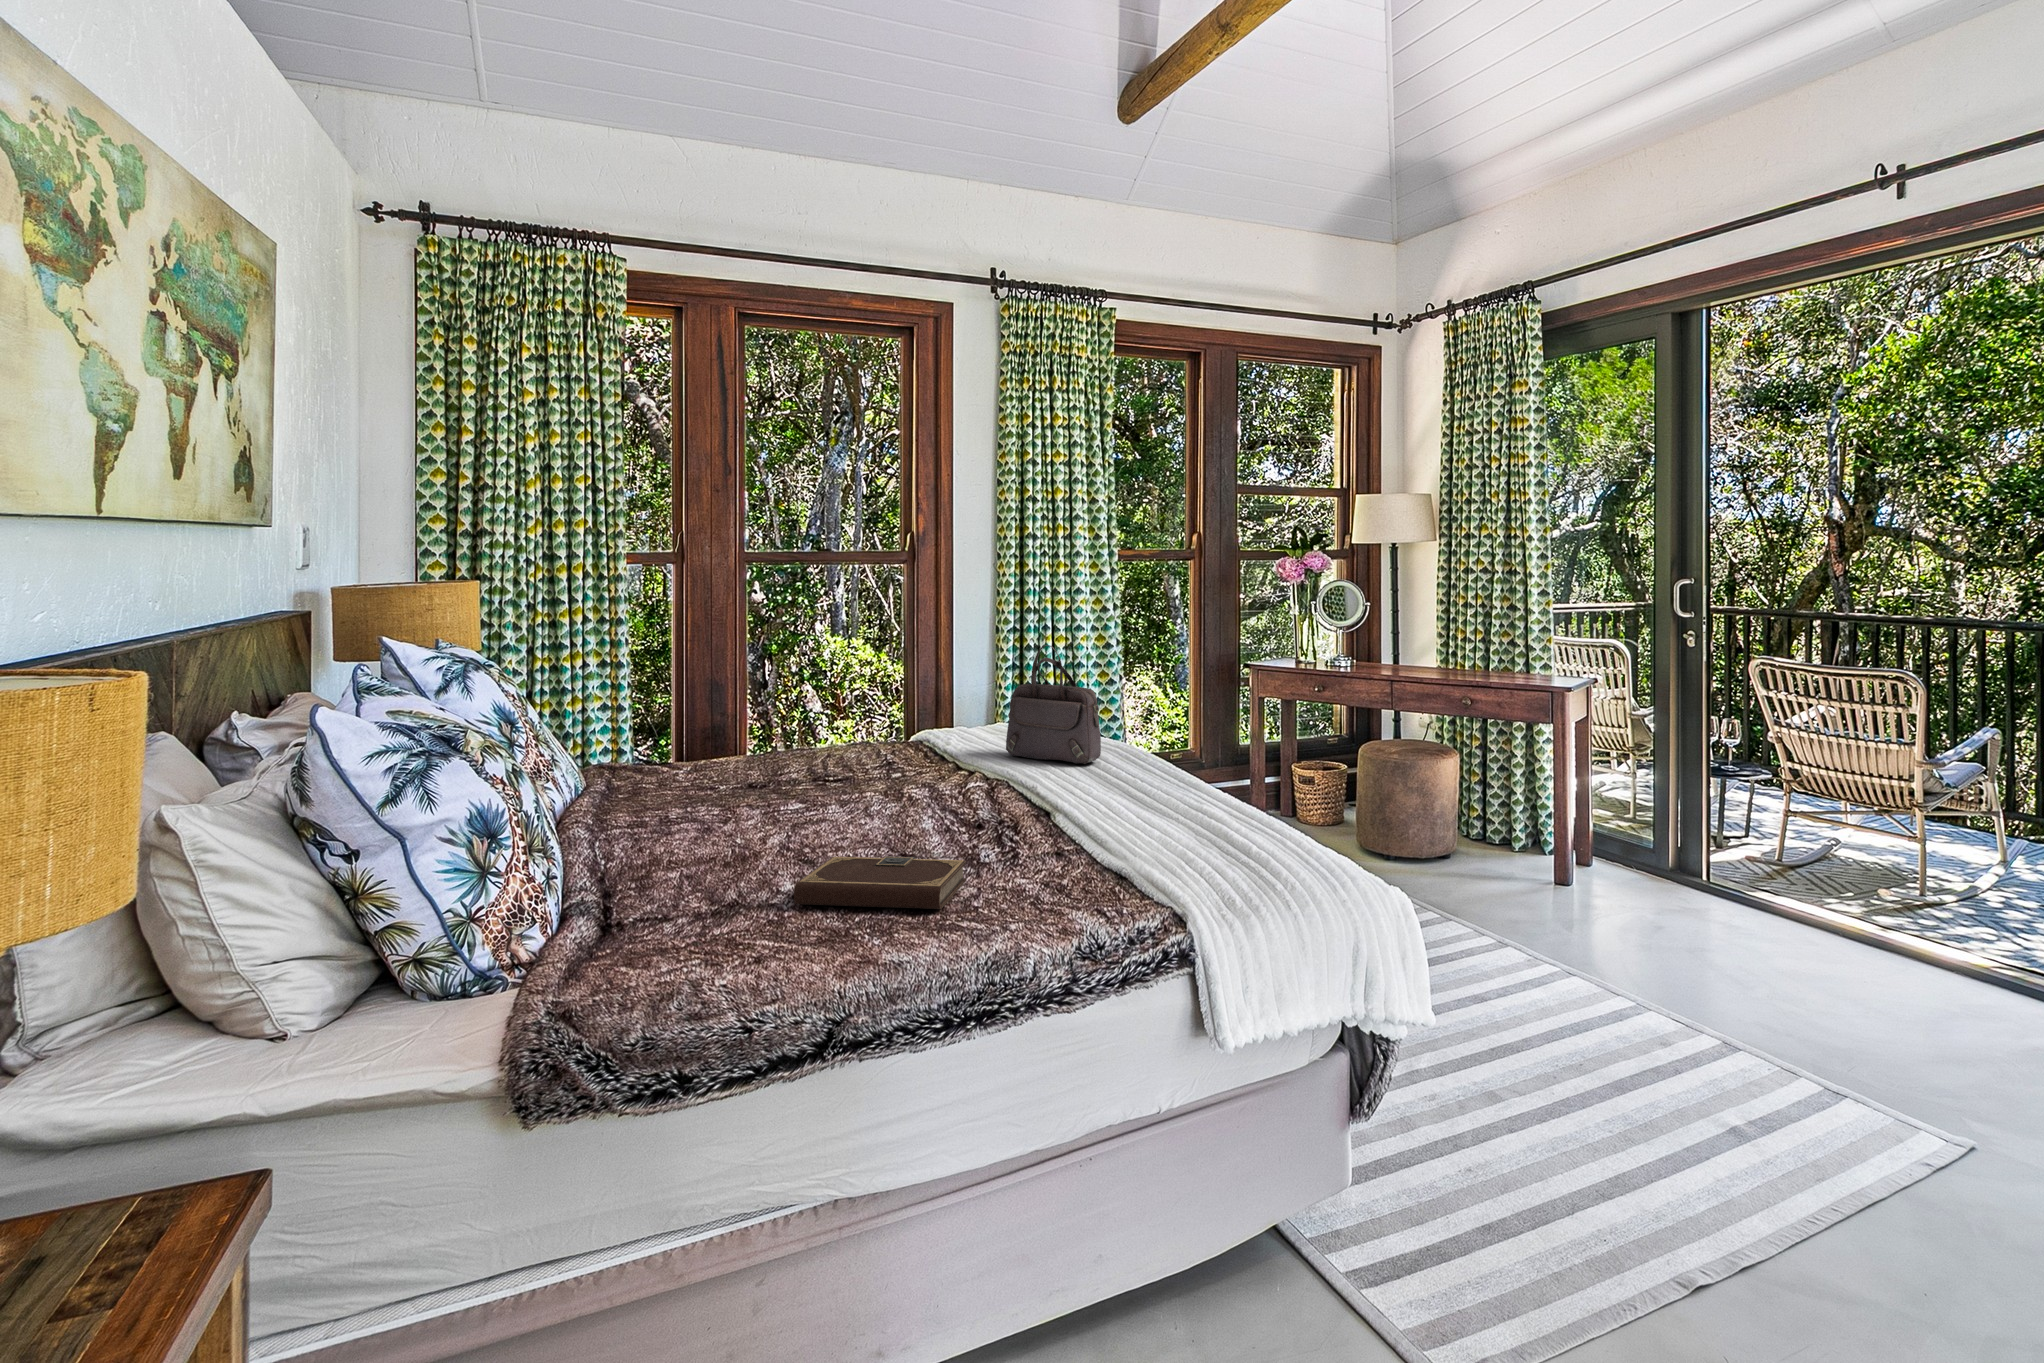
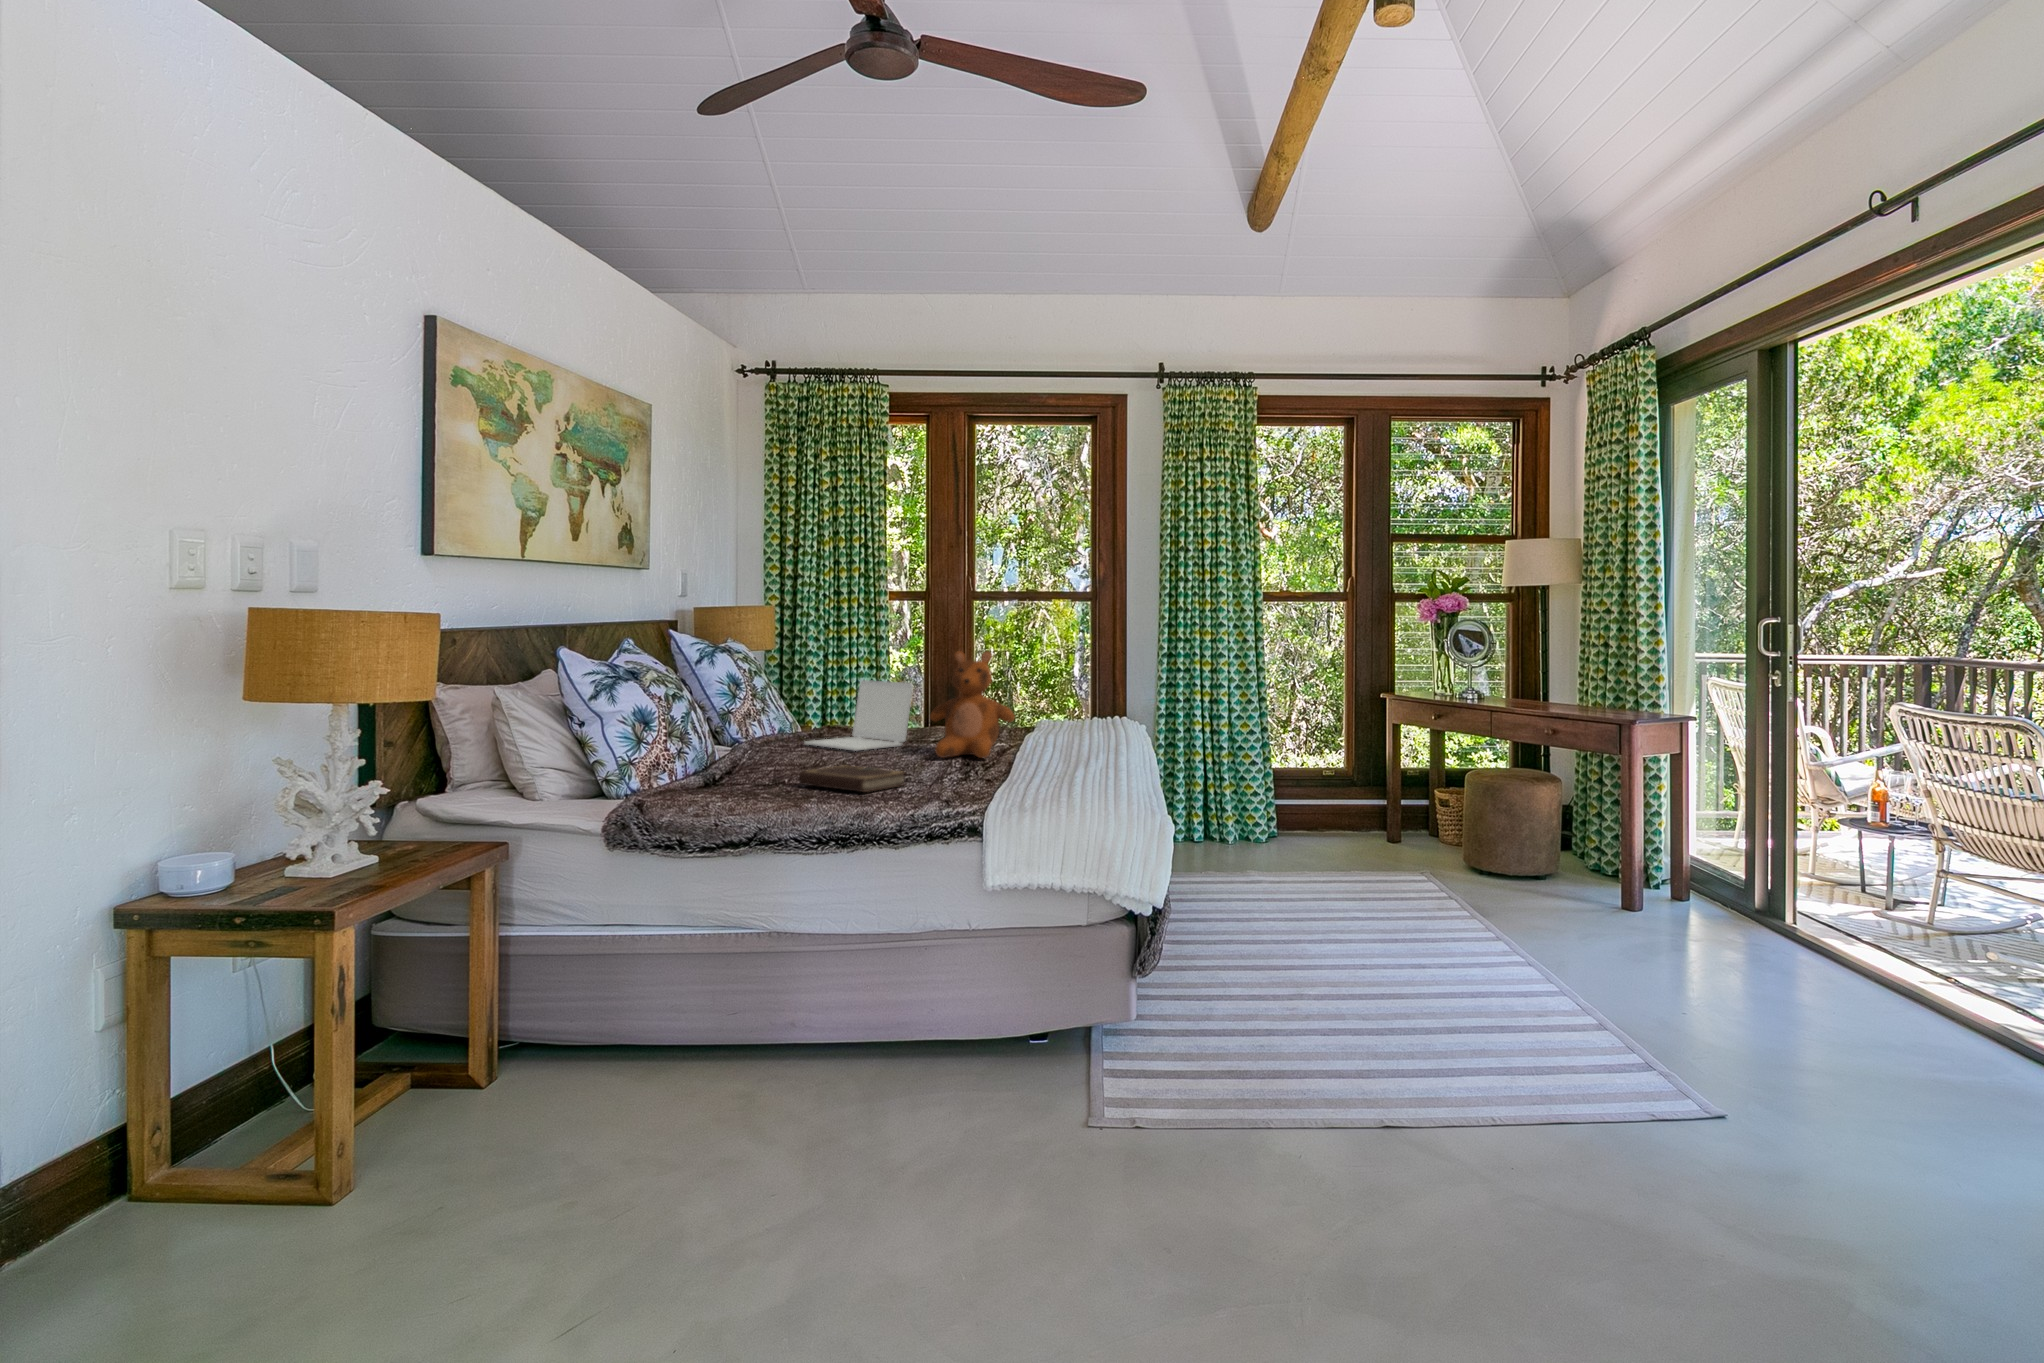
handbag: present [1006,645,1101,764] -> none [1052,652,1106,740]
teddy bear: none [867,651,991,814] -> present [930,651,1015,758]
laptop: none [632,696,806,812] -> present [805,680,913,751]

